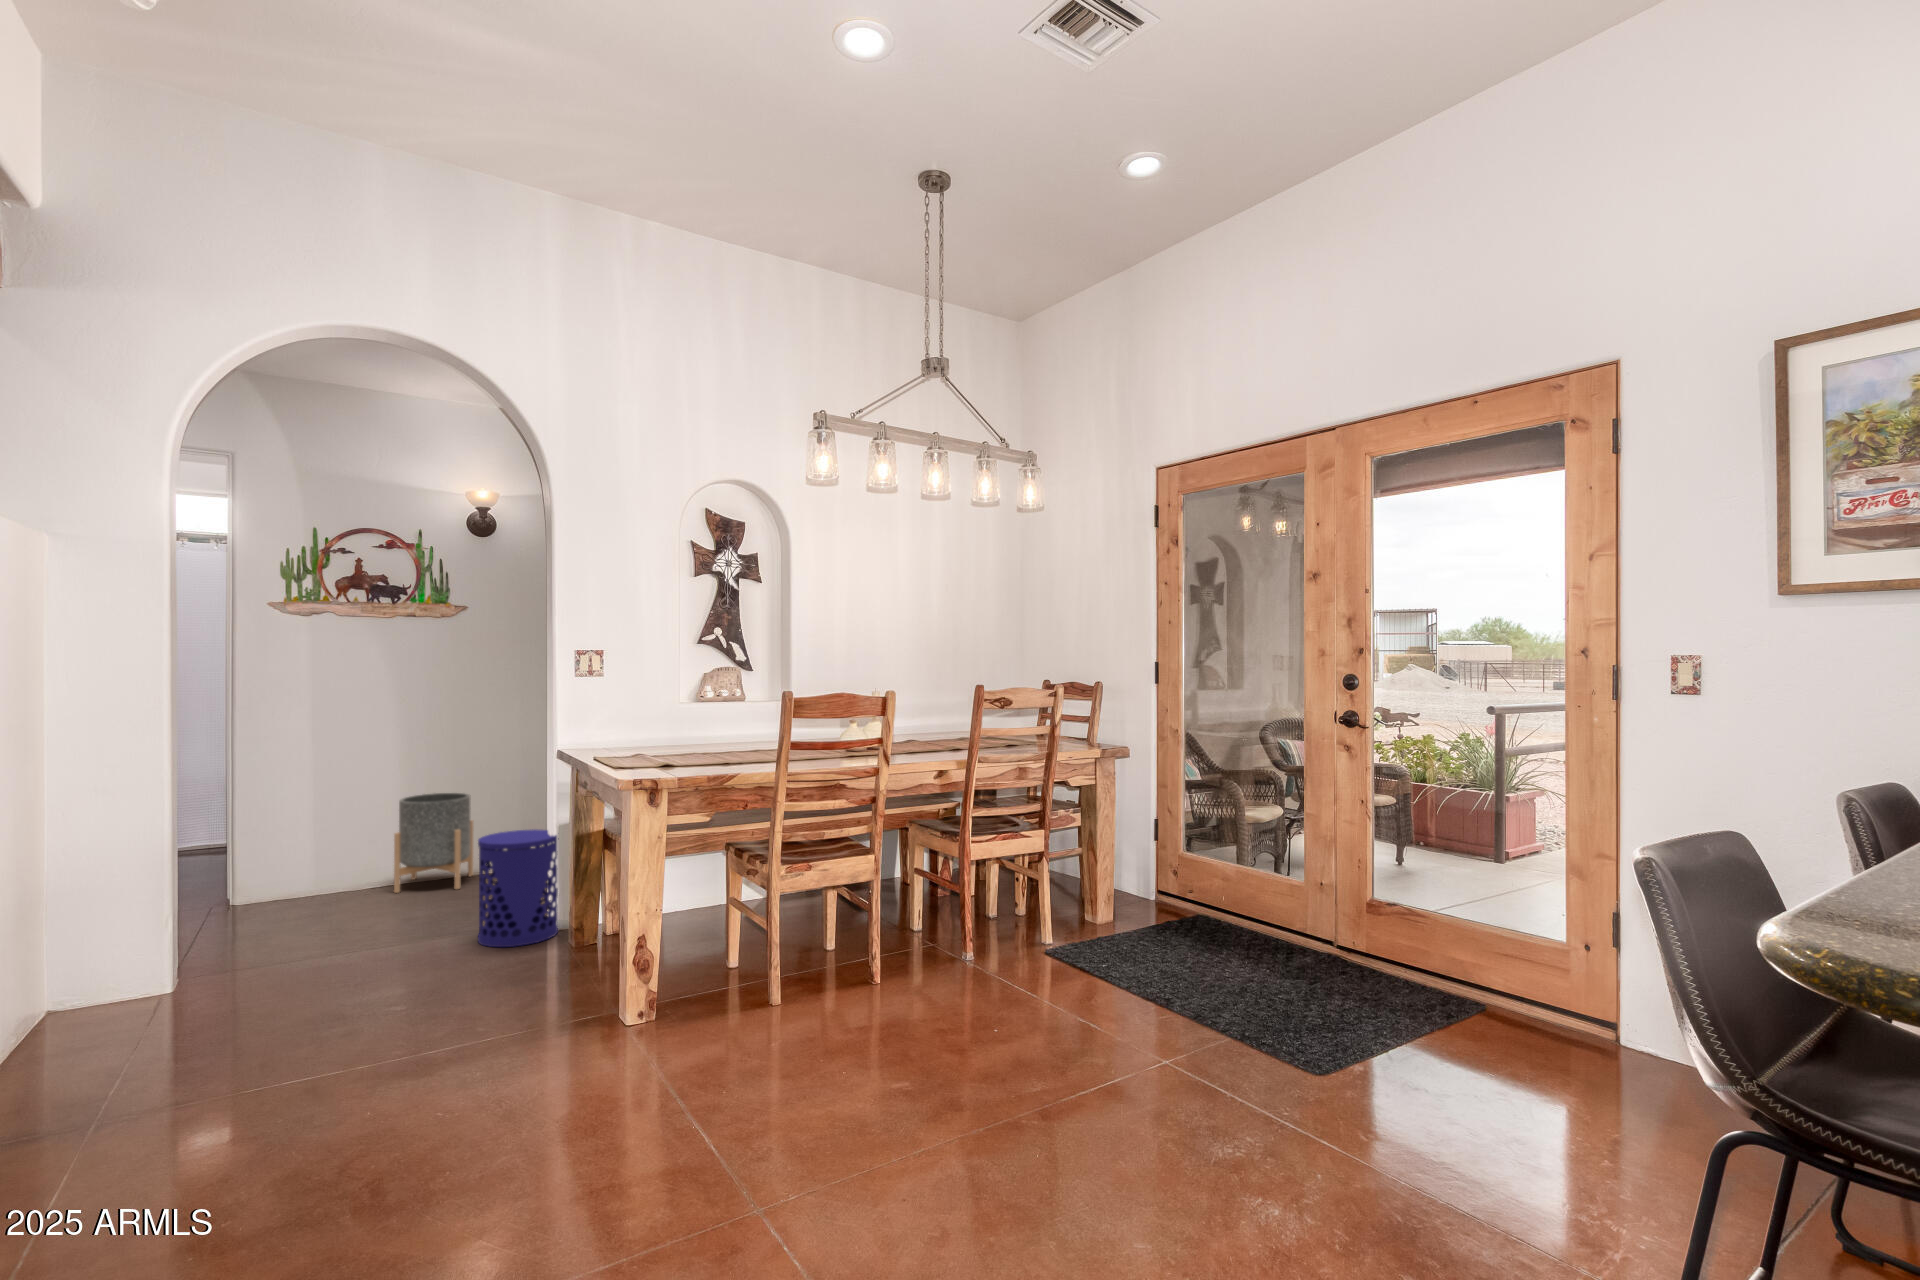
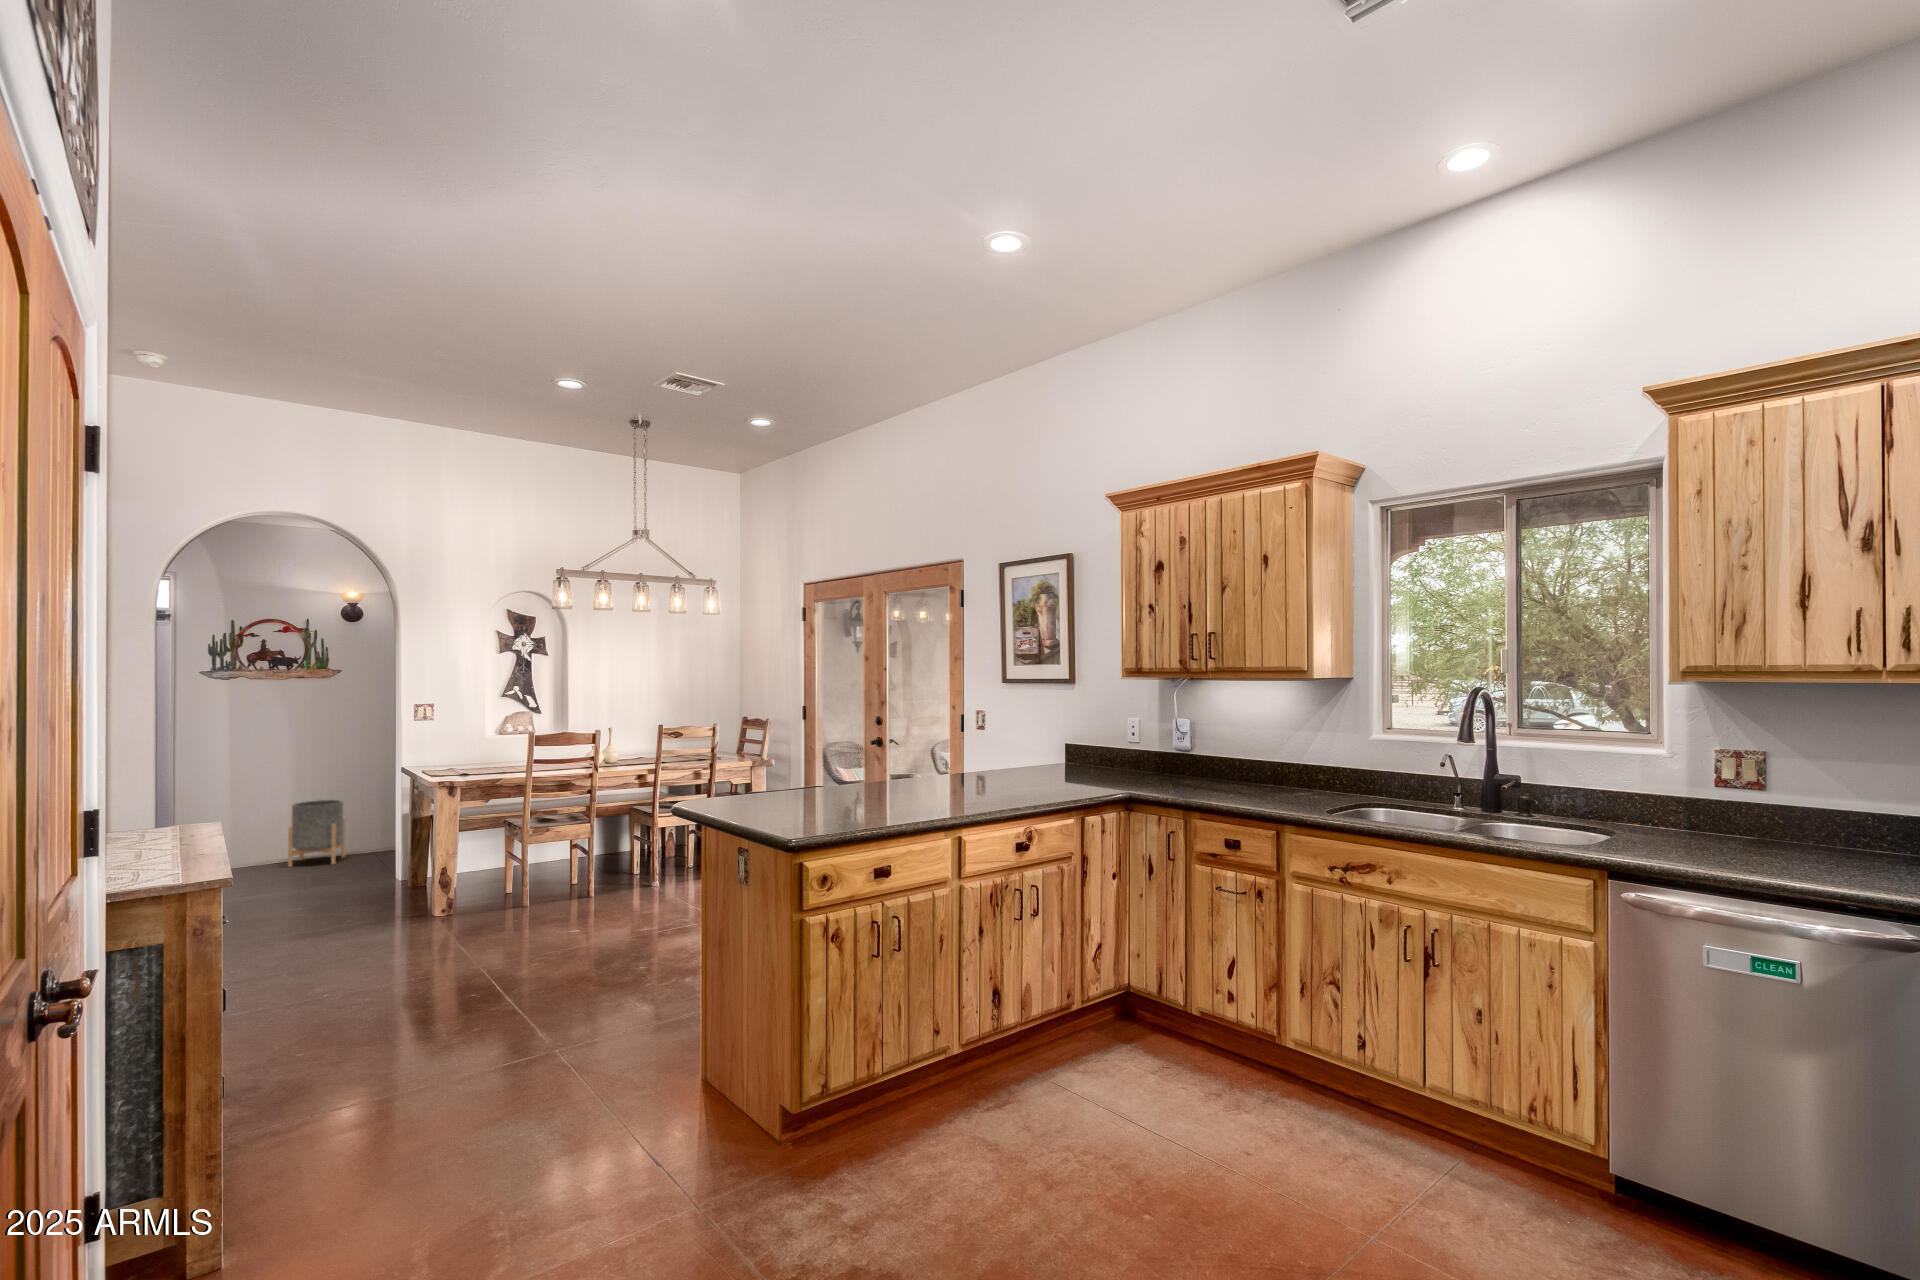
waste bin: present [478,829,559,947] -> none [346,819,401,891]

